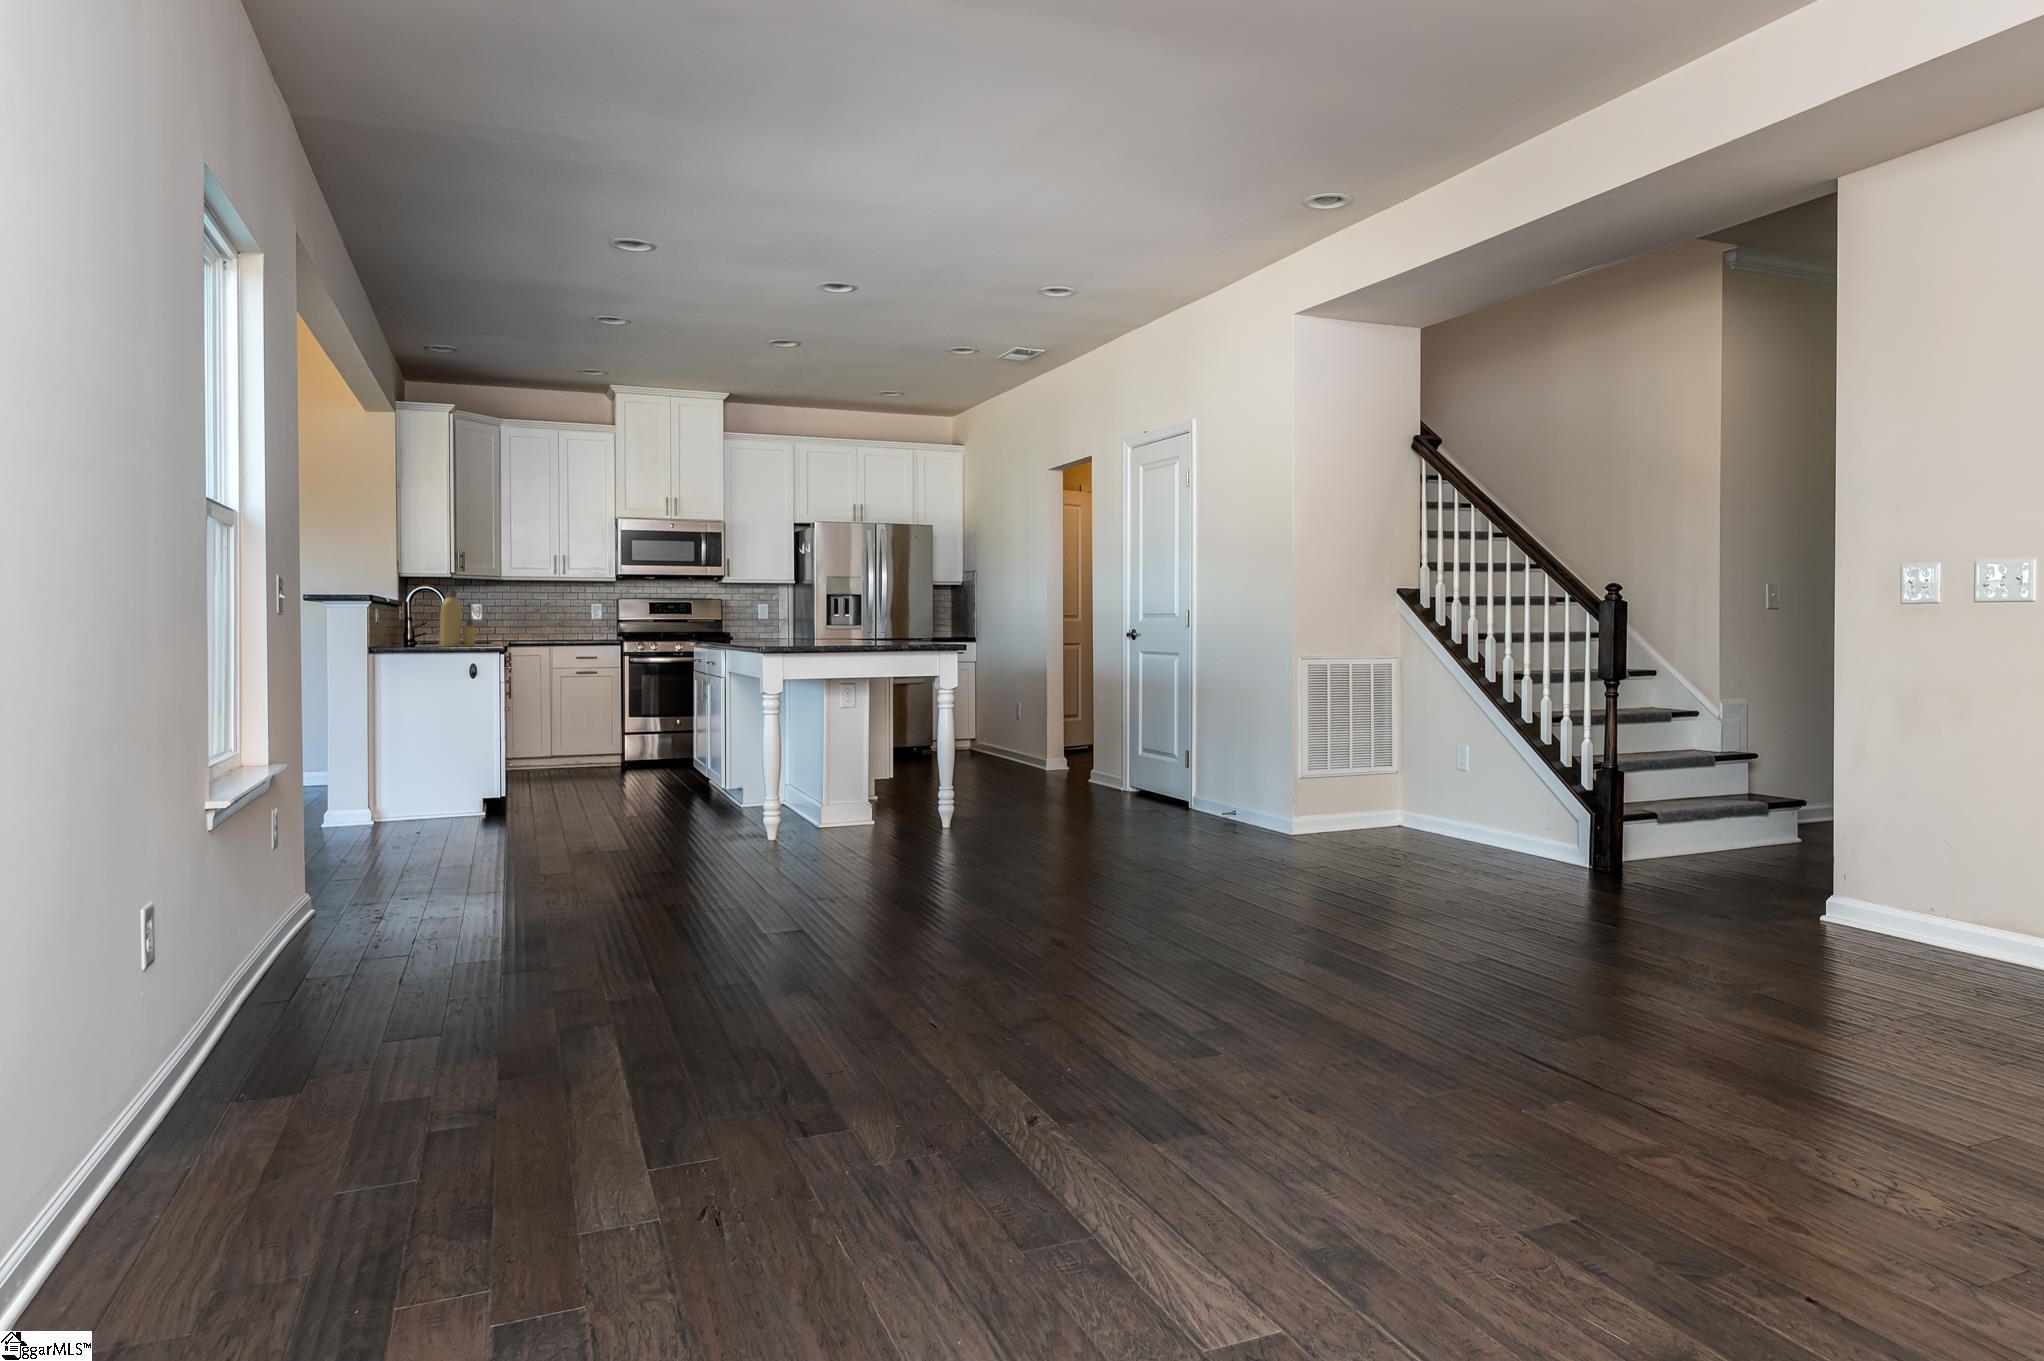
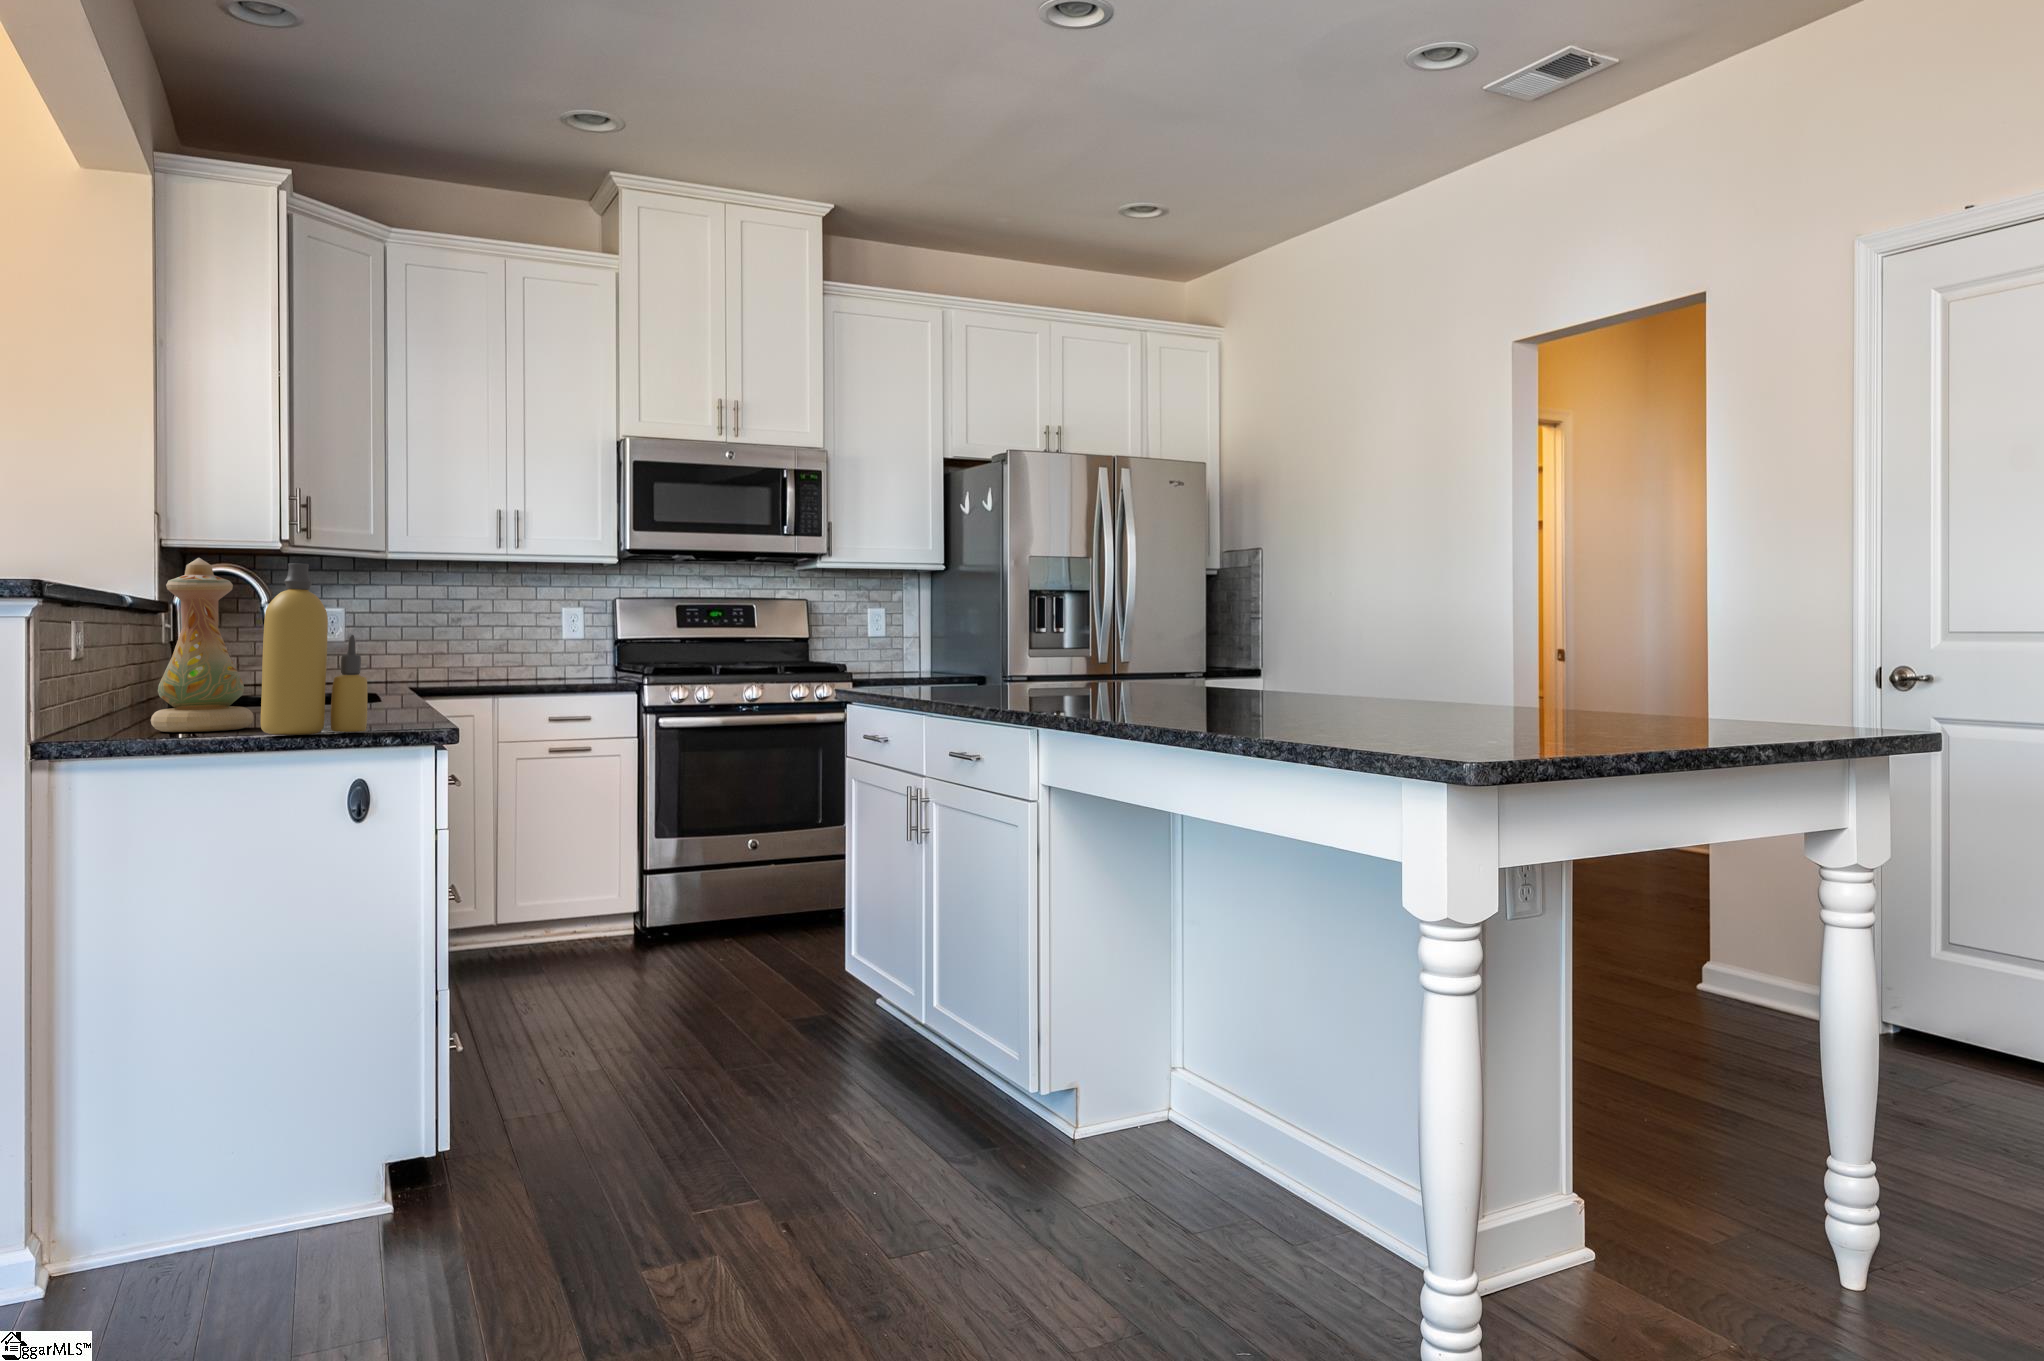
vase: none [403,586,438,646] -> present [151,558,254,732]

